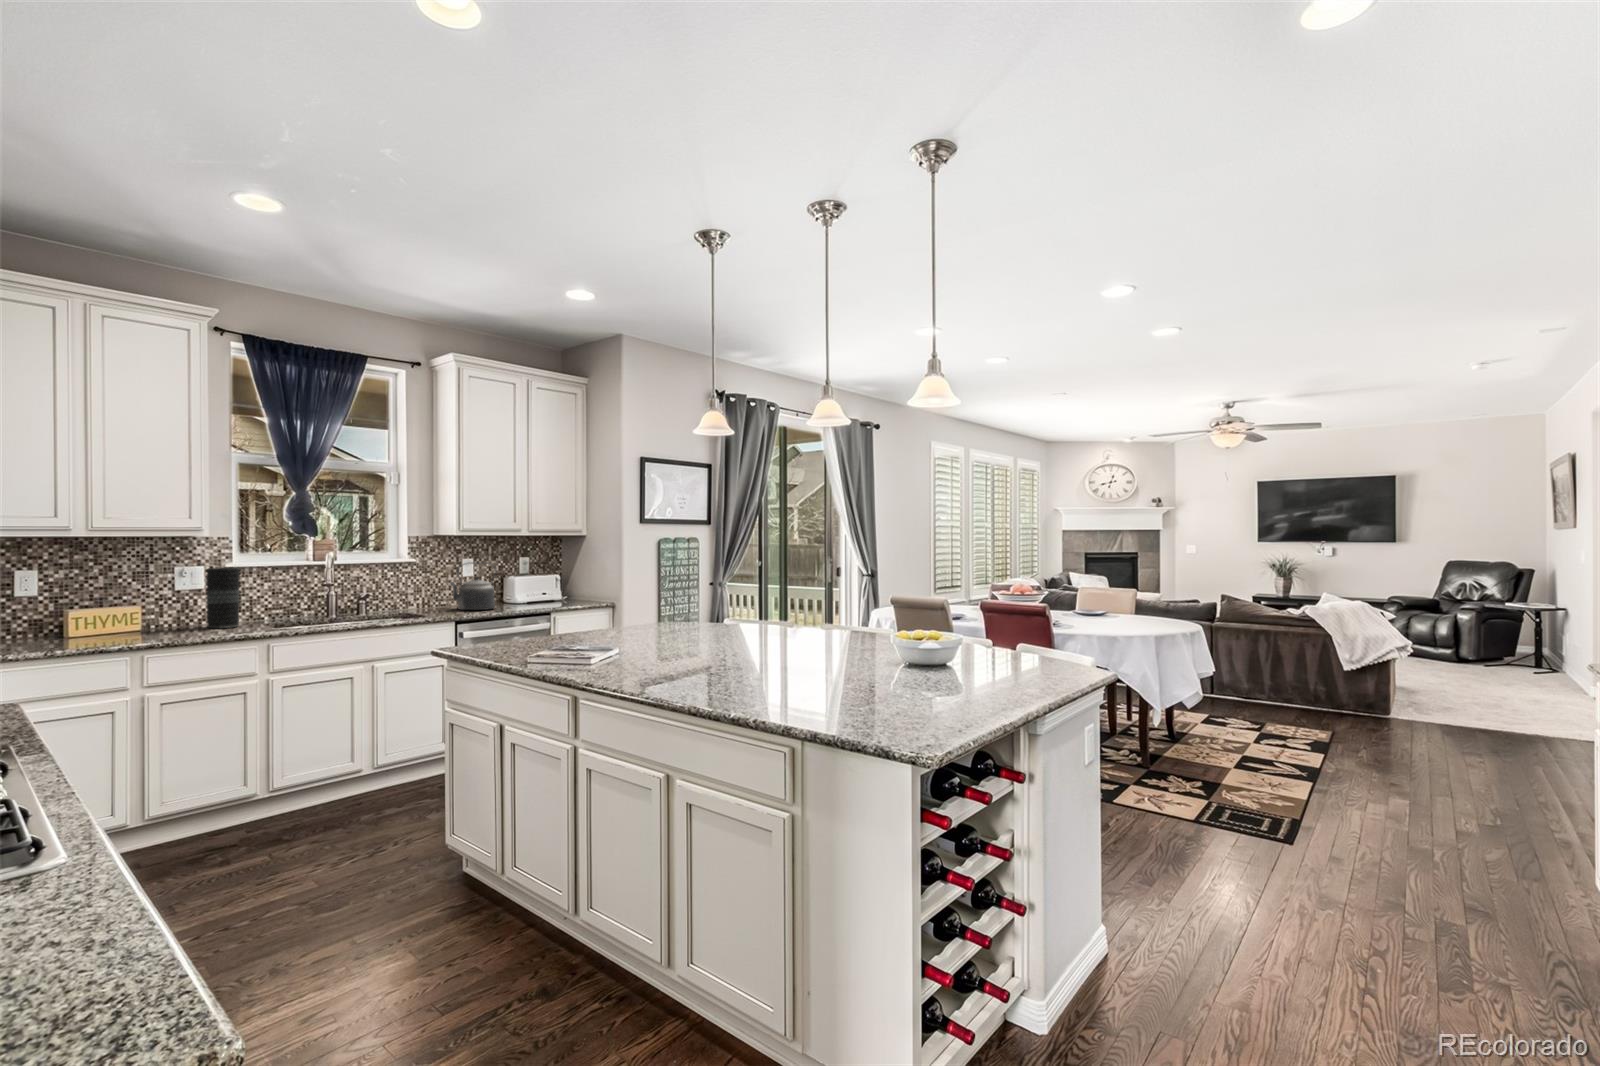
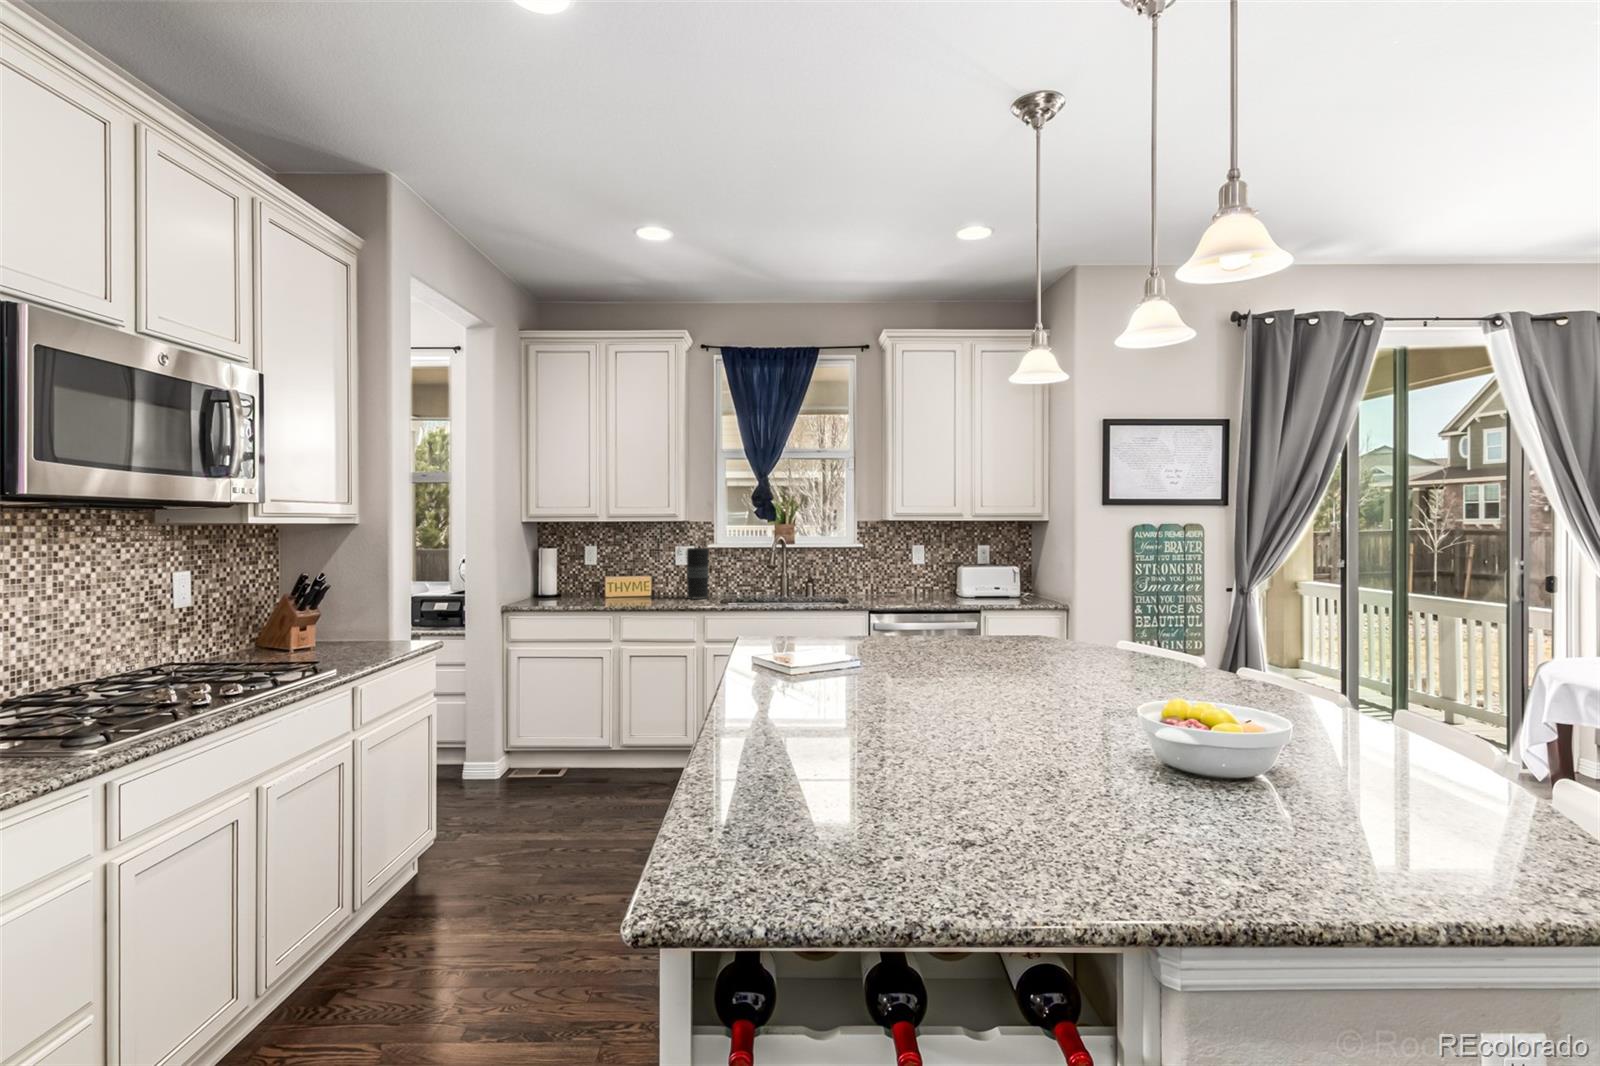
kettle: present [450,562,496,610] -> none [891,550,939,601]

